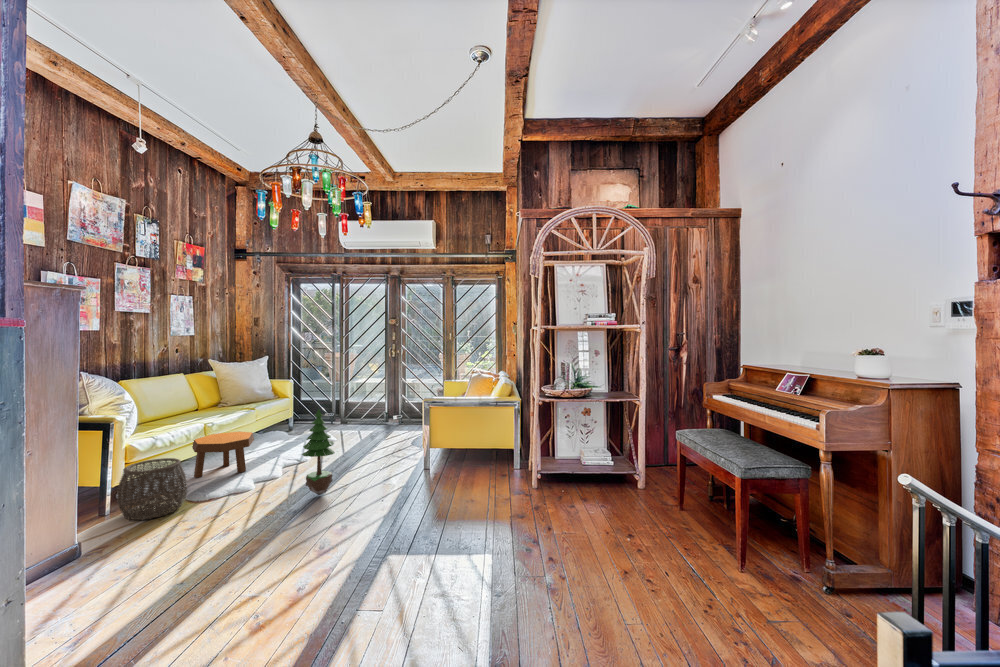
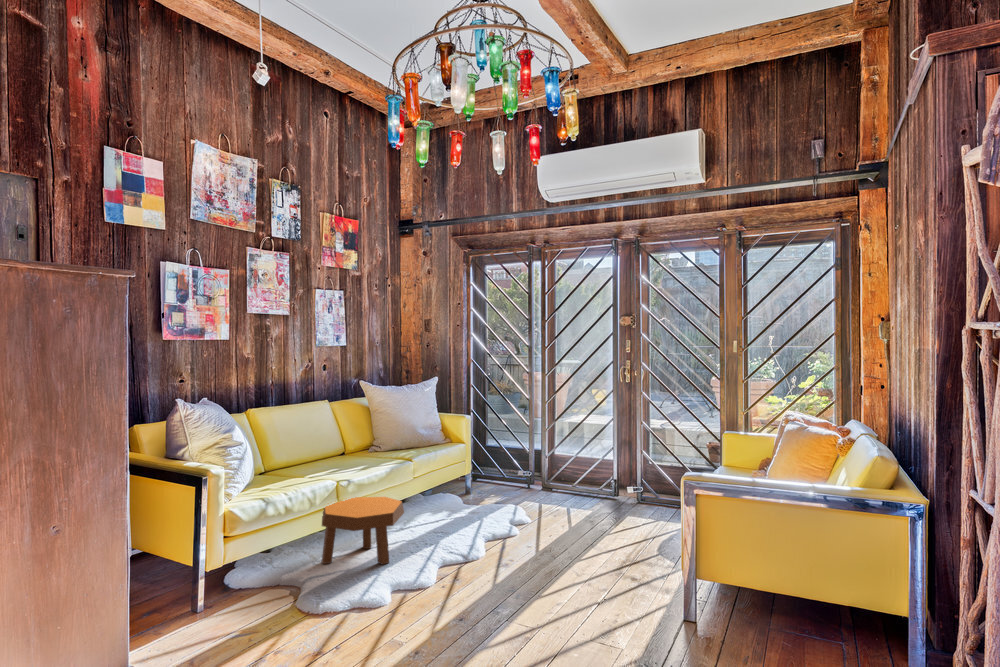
potted tree: present [302,409,335,495] -> none [454,484,509,636]
woven basket: present [117,458,187,520] -> none [207,537,297,633]

